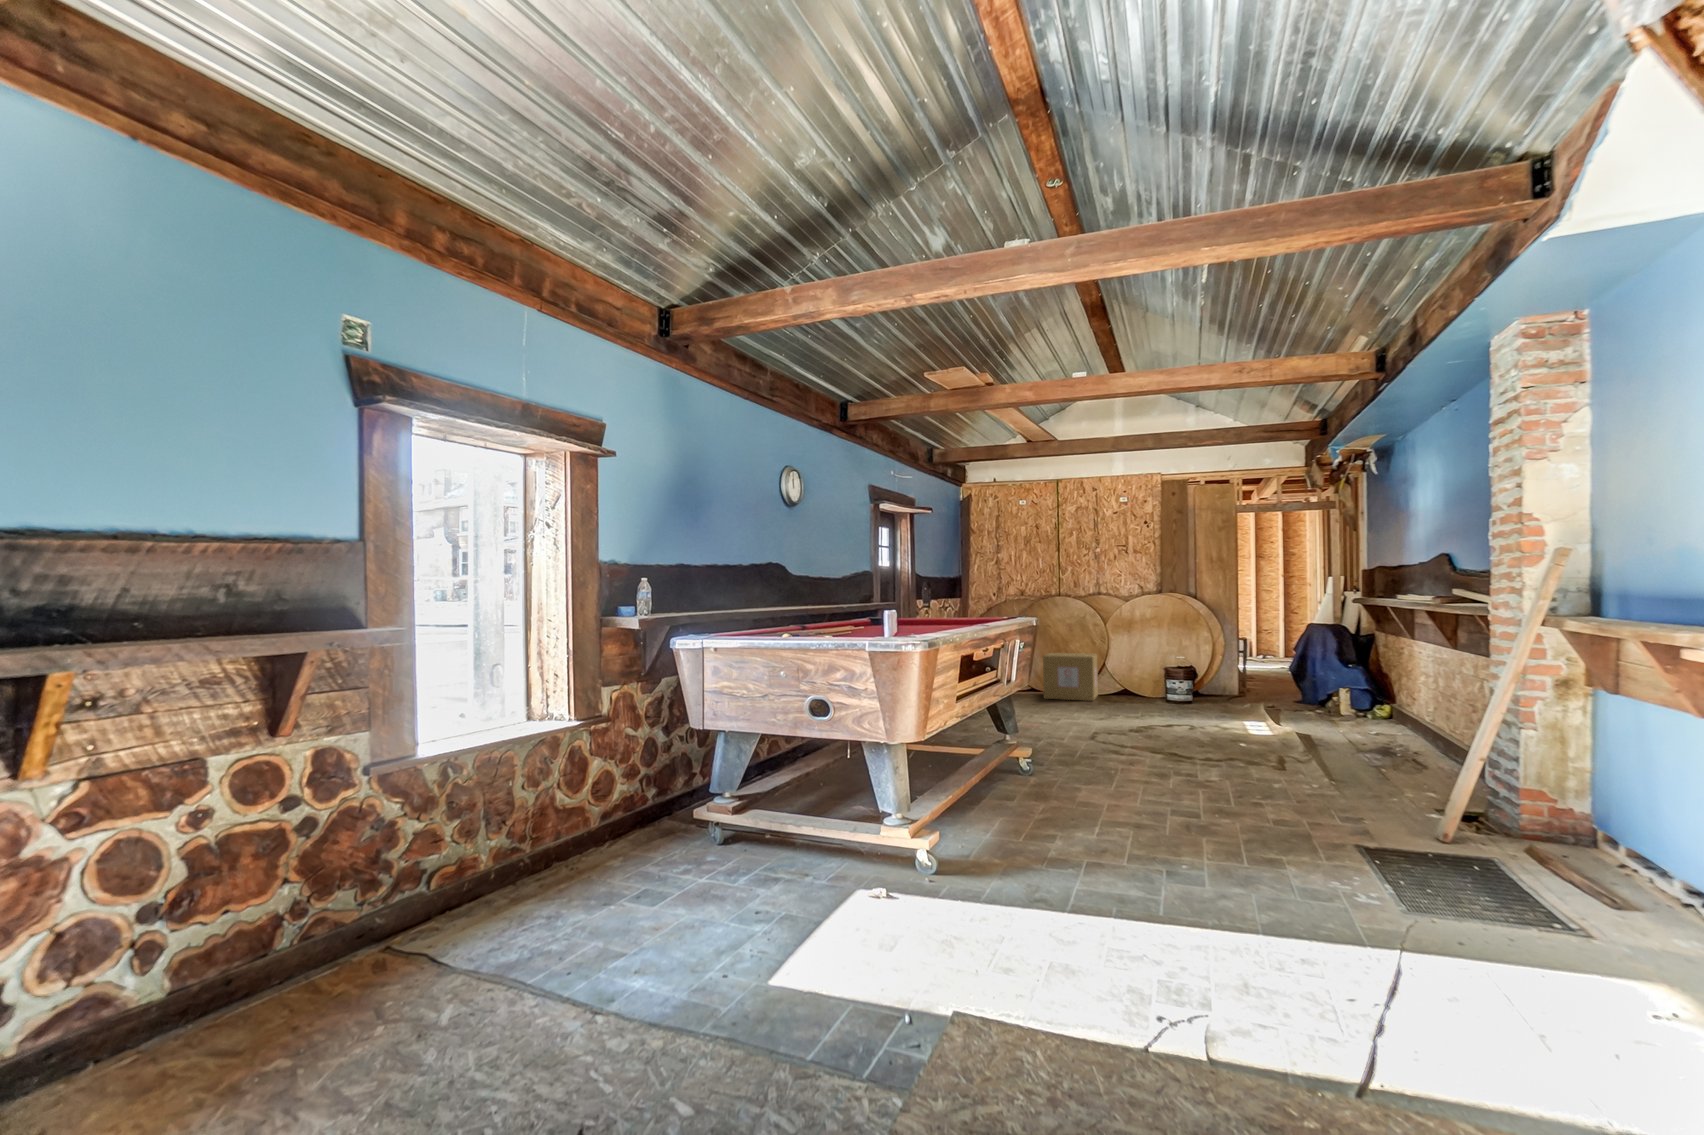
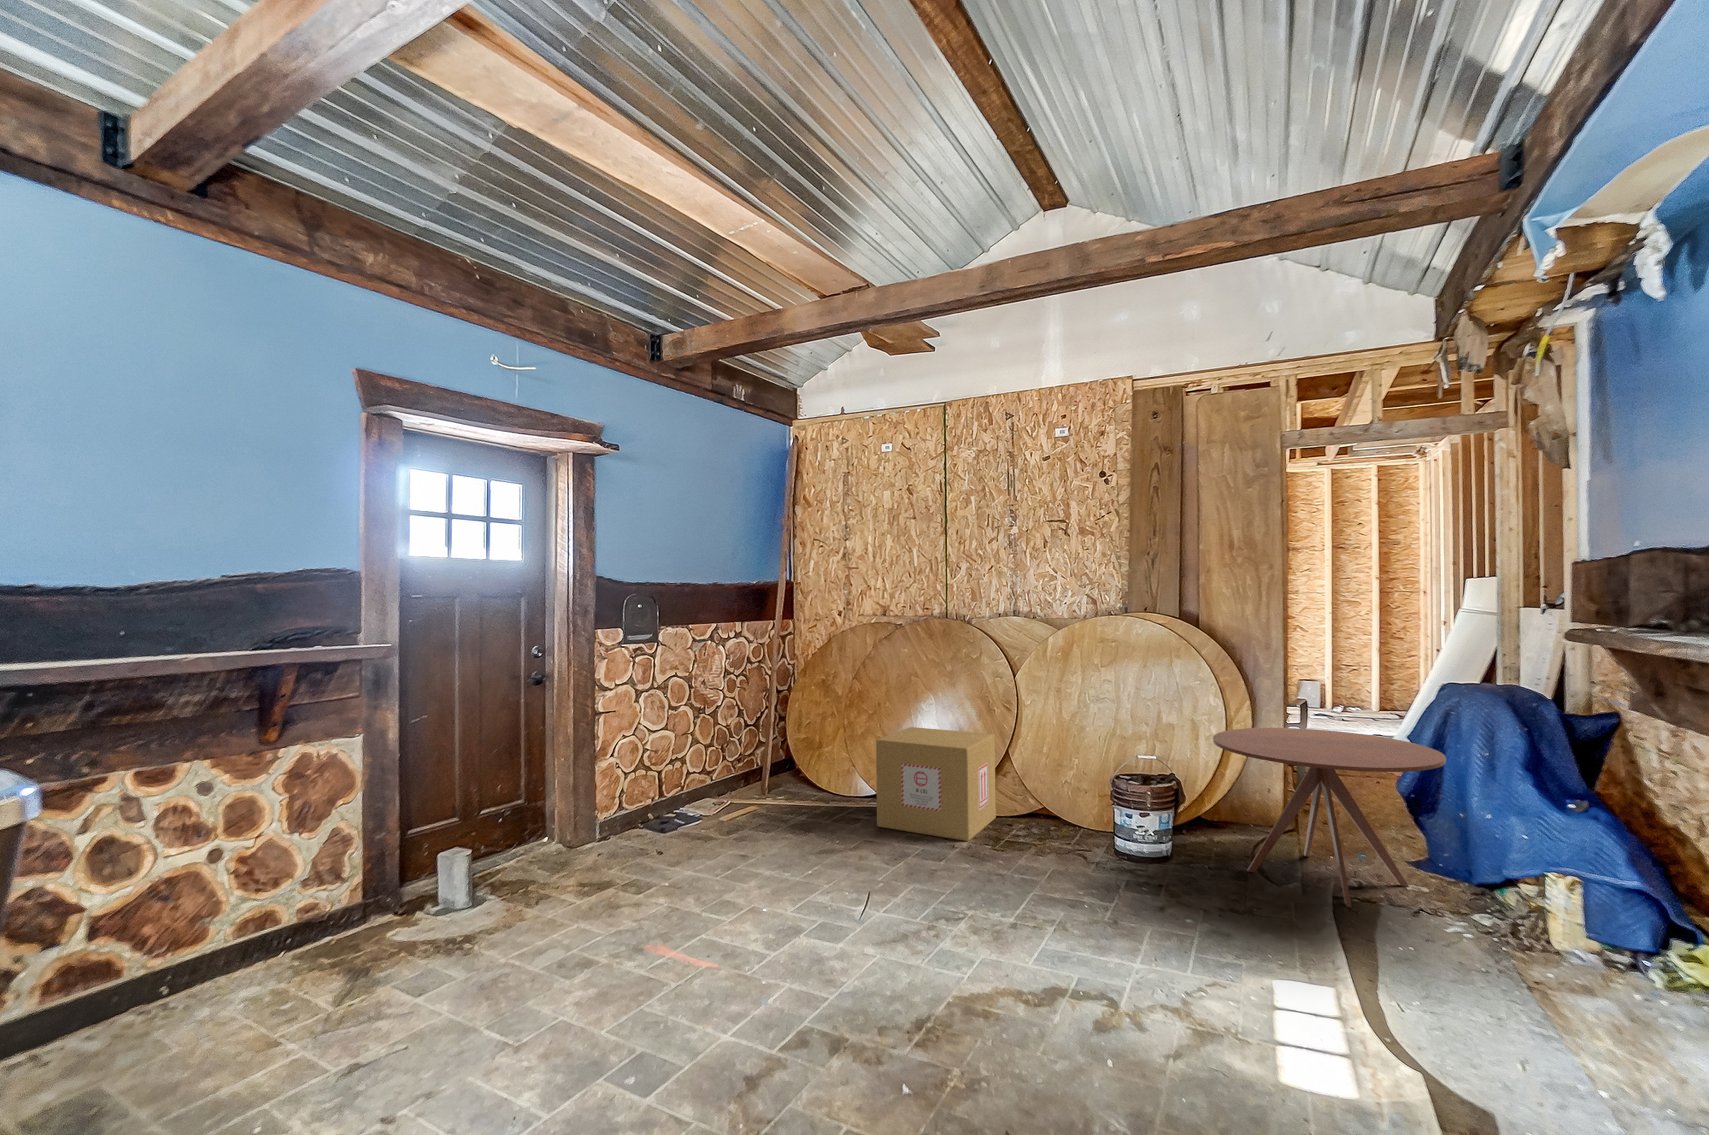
round table: none [1208,644,1303,709] -> present [1213,728,1446,907]

